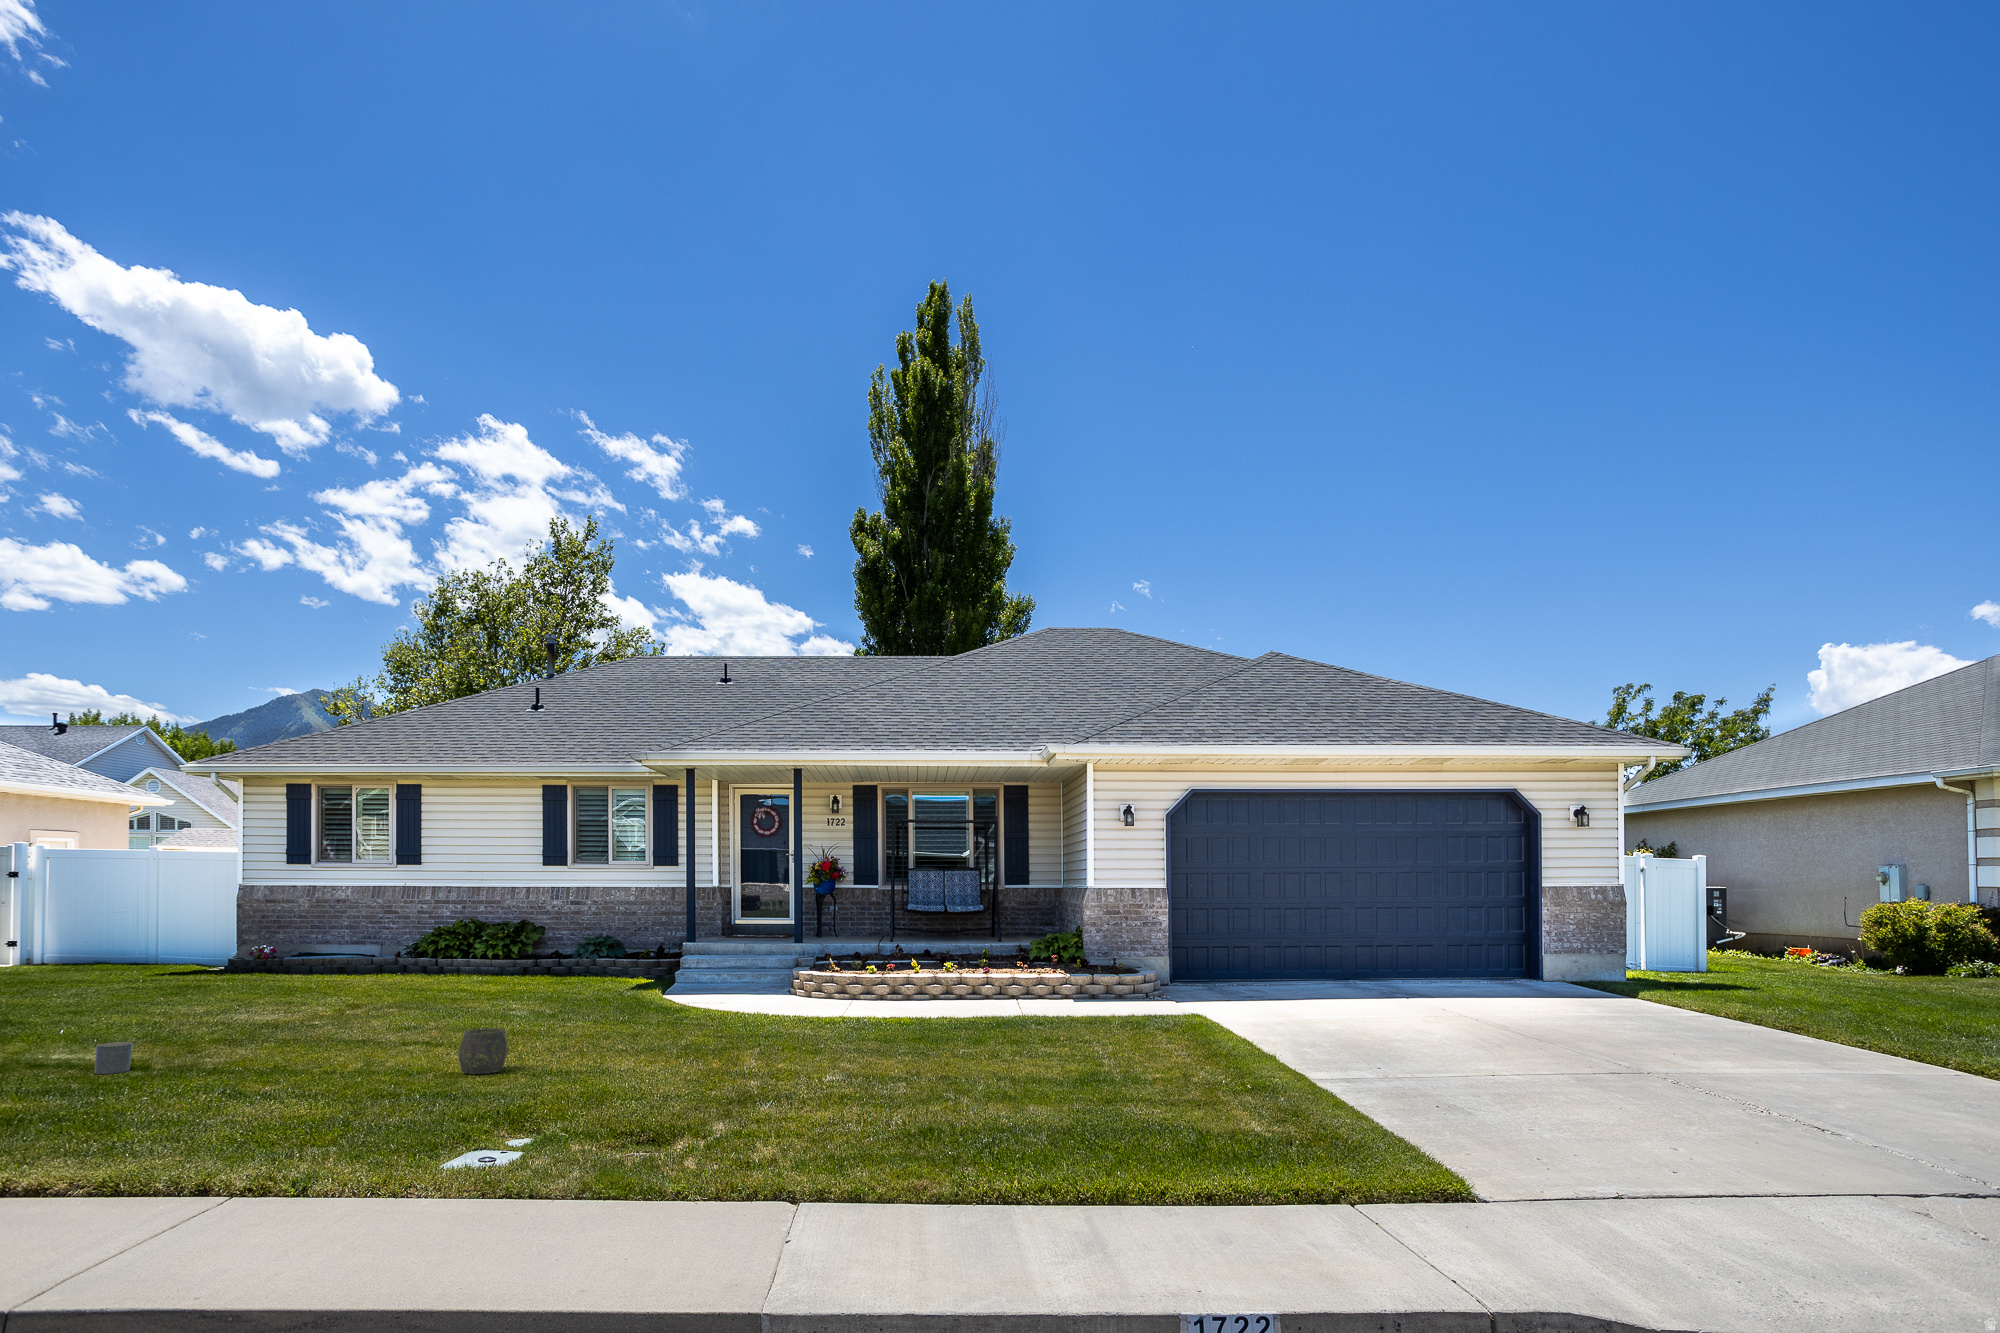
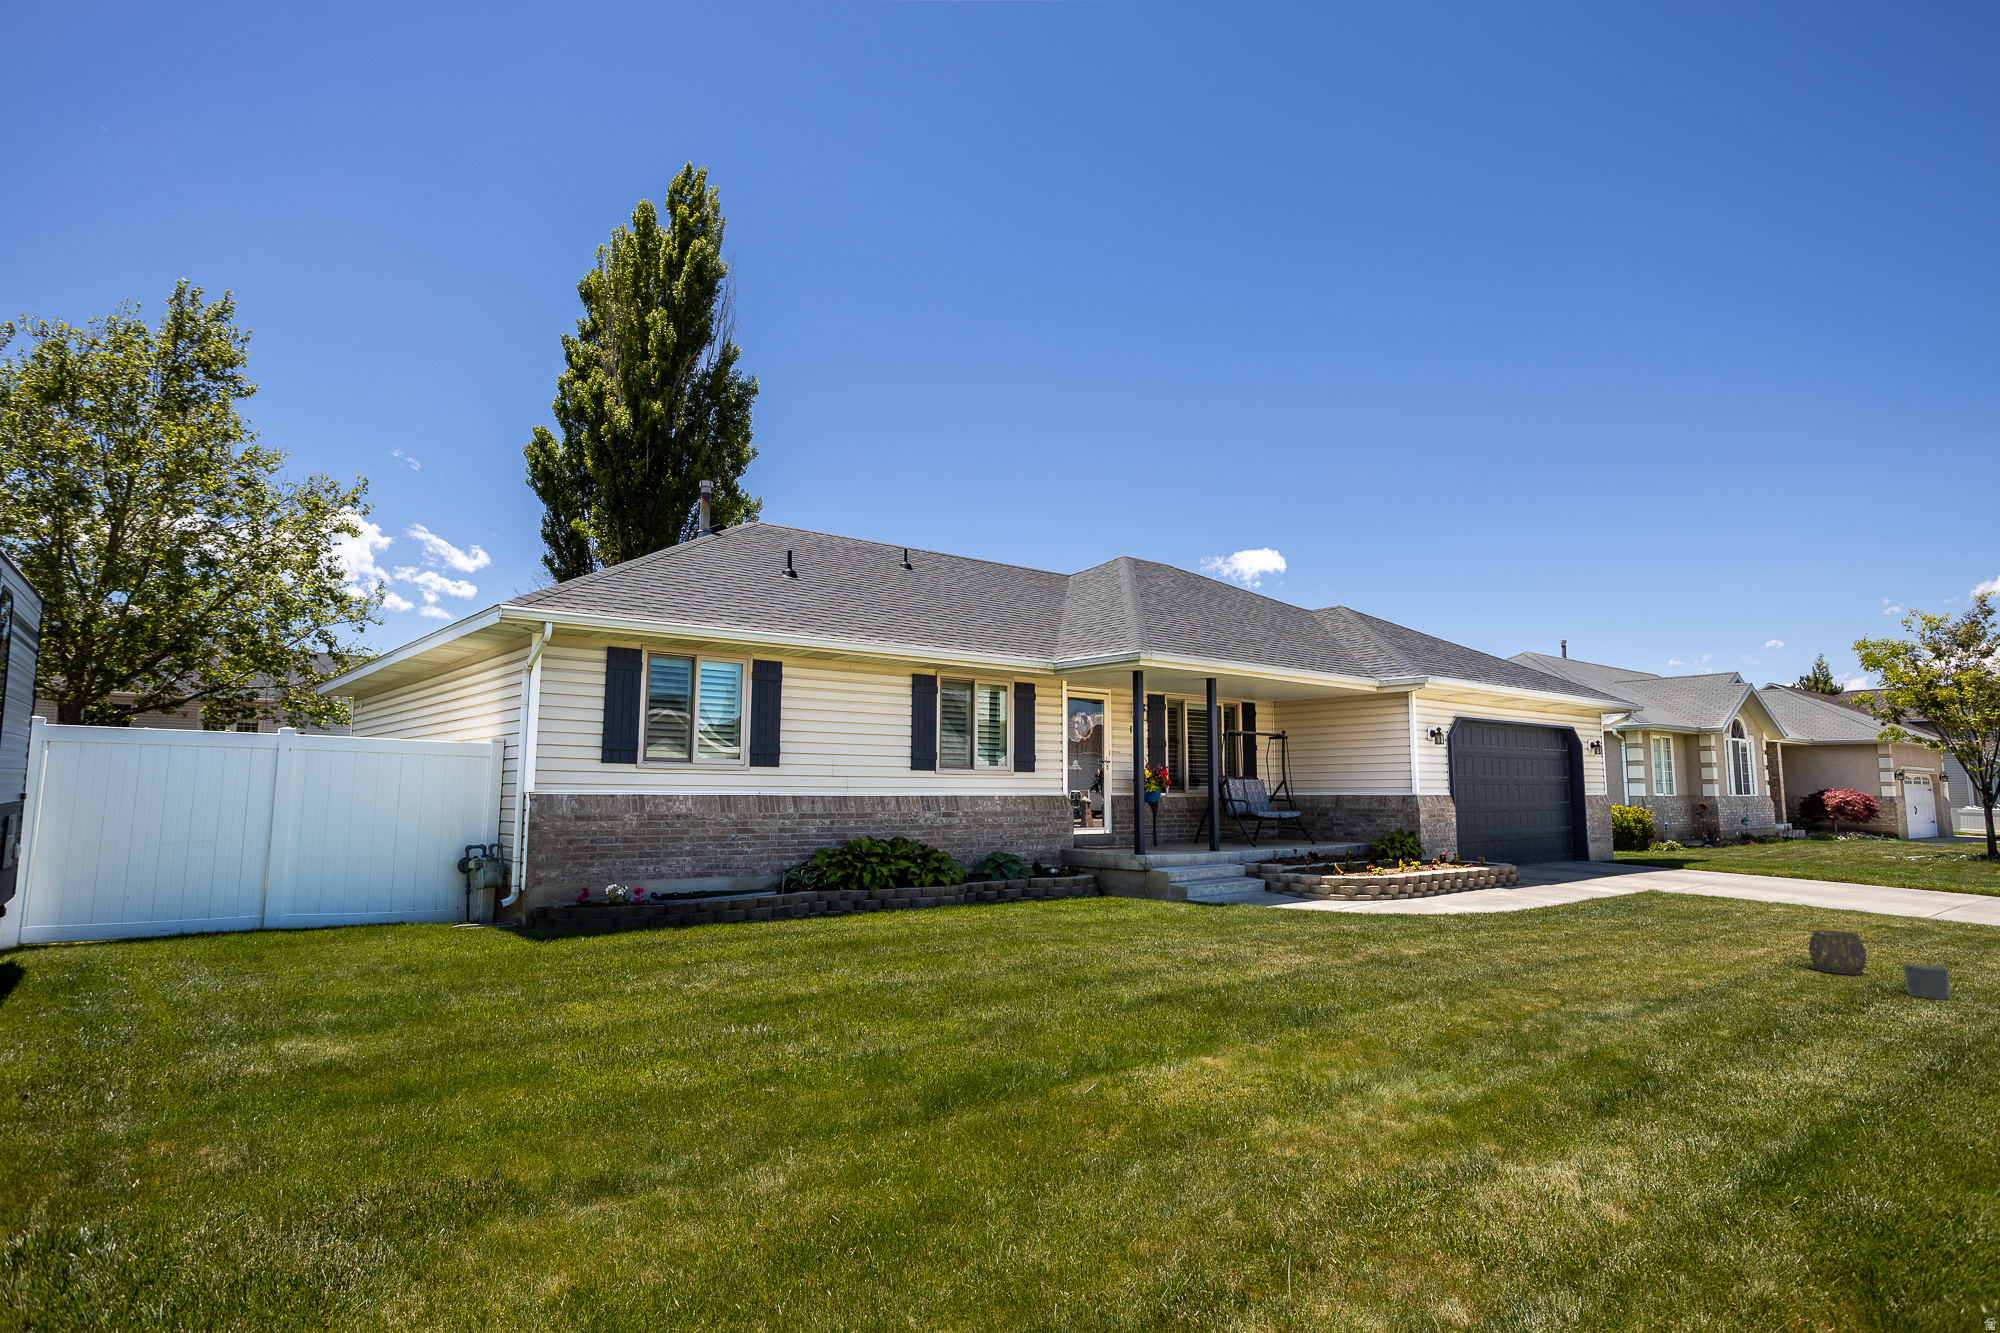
planter: present [95,1042,133,1074] -> present [1904,963,1949,1000]

